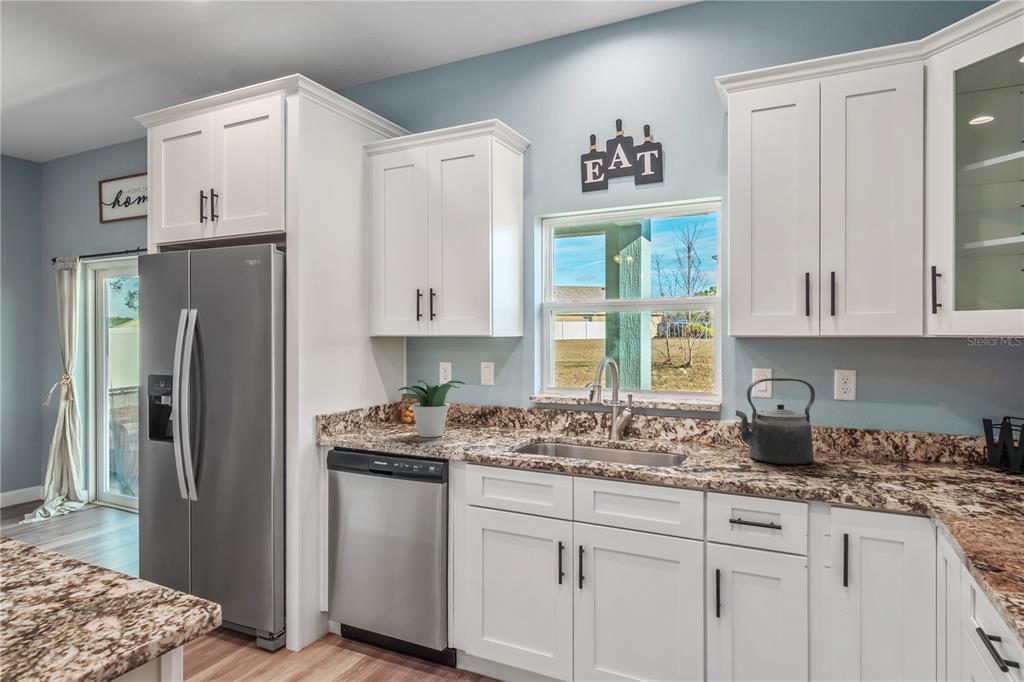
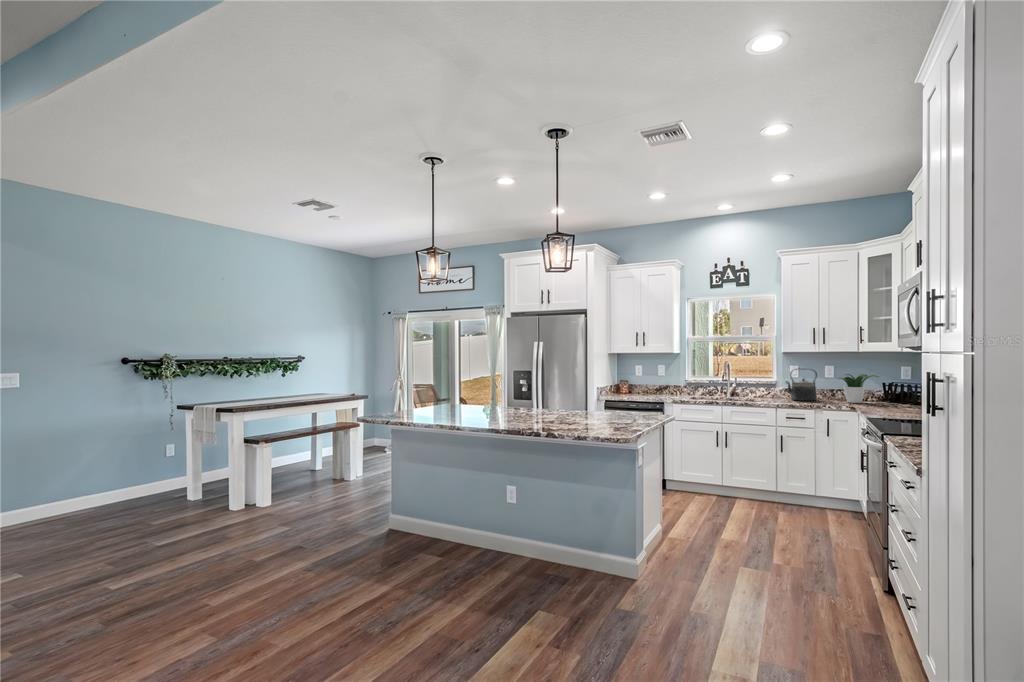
potted plant: present [398,380,465,437] -> present [838,374,879,403]

